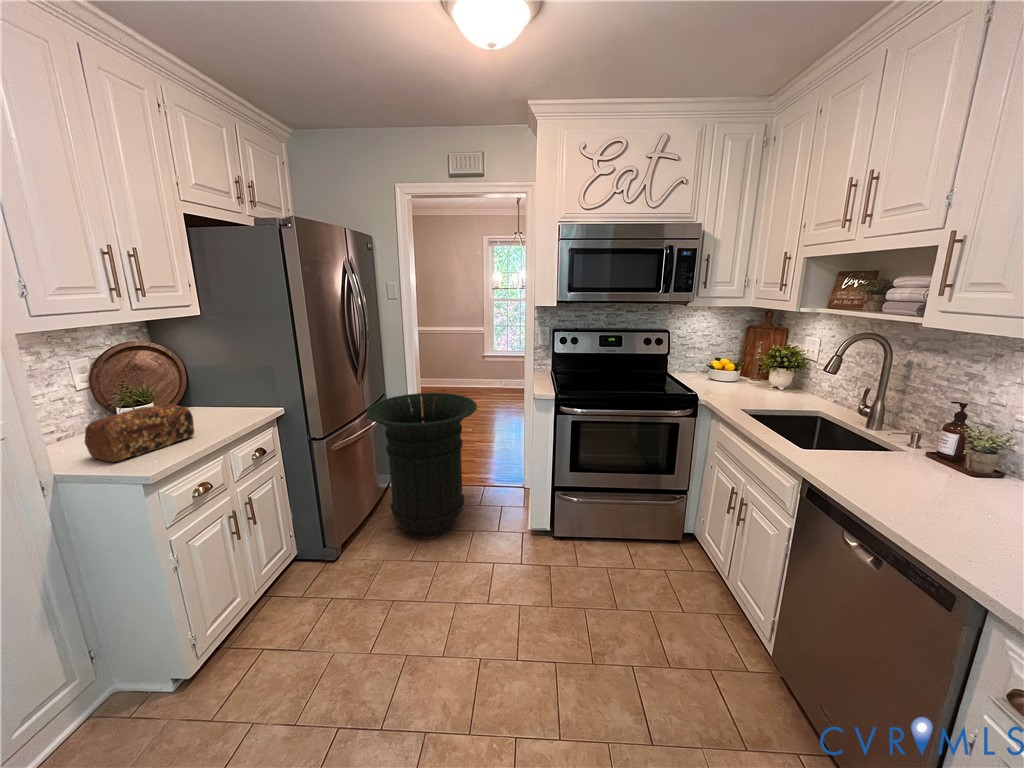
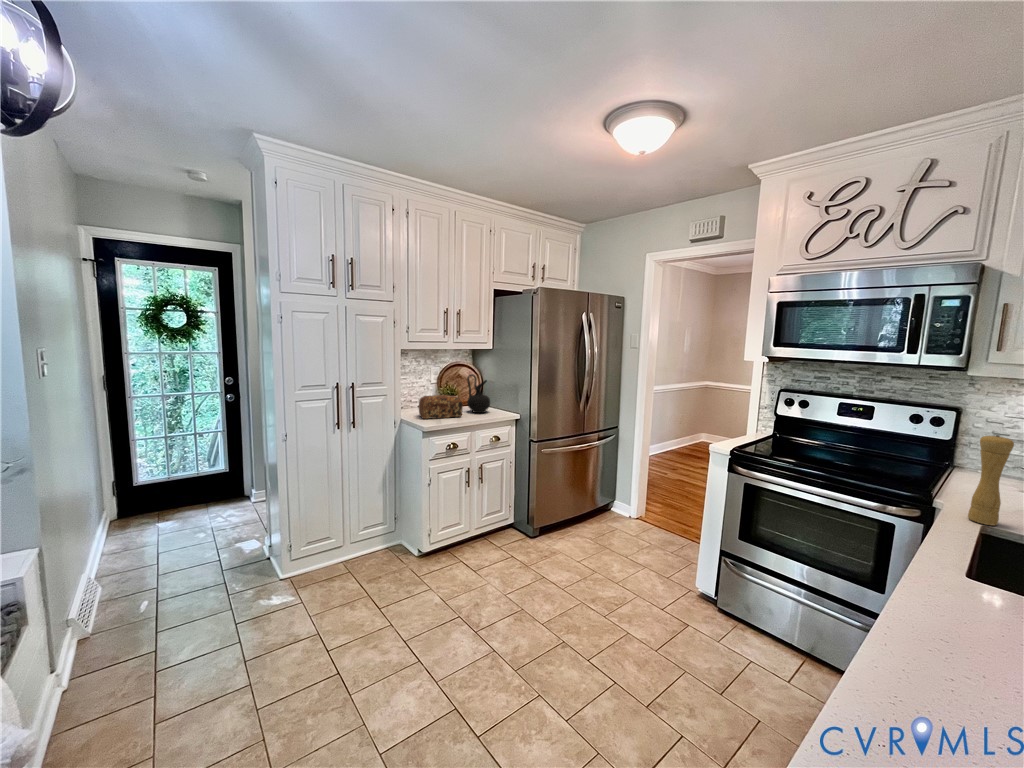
pepper mill: none [728,346,752,406] -> present [968,435,1014,525]
ceramic jug: none [177,362,231,423] -> present [467,374,490,413]
trash can: present [366,393,477,538] -> none [575,428,672,559]

